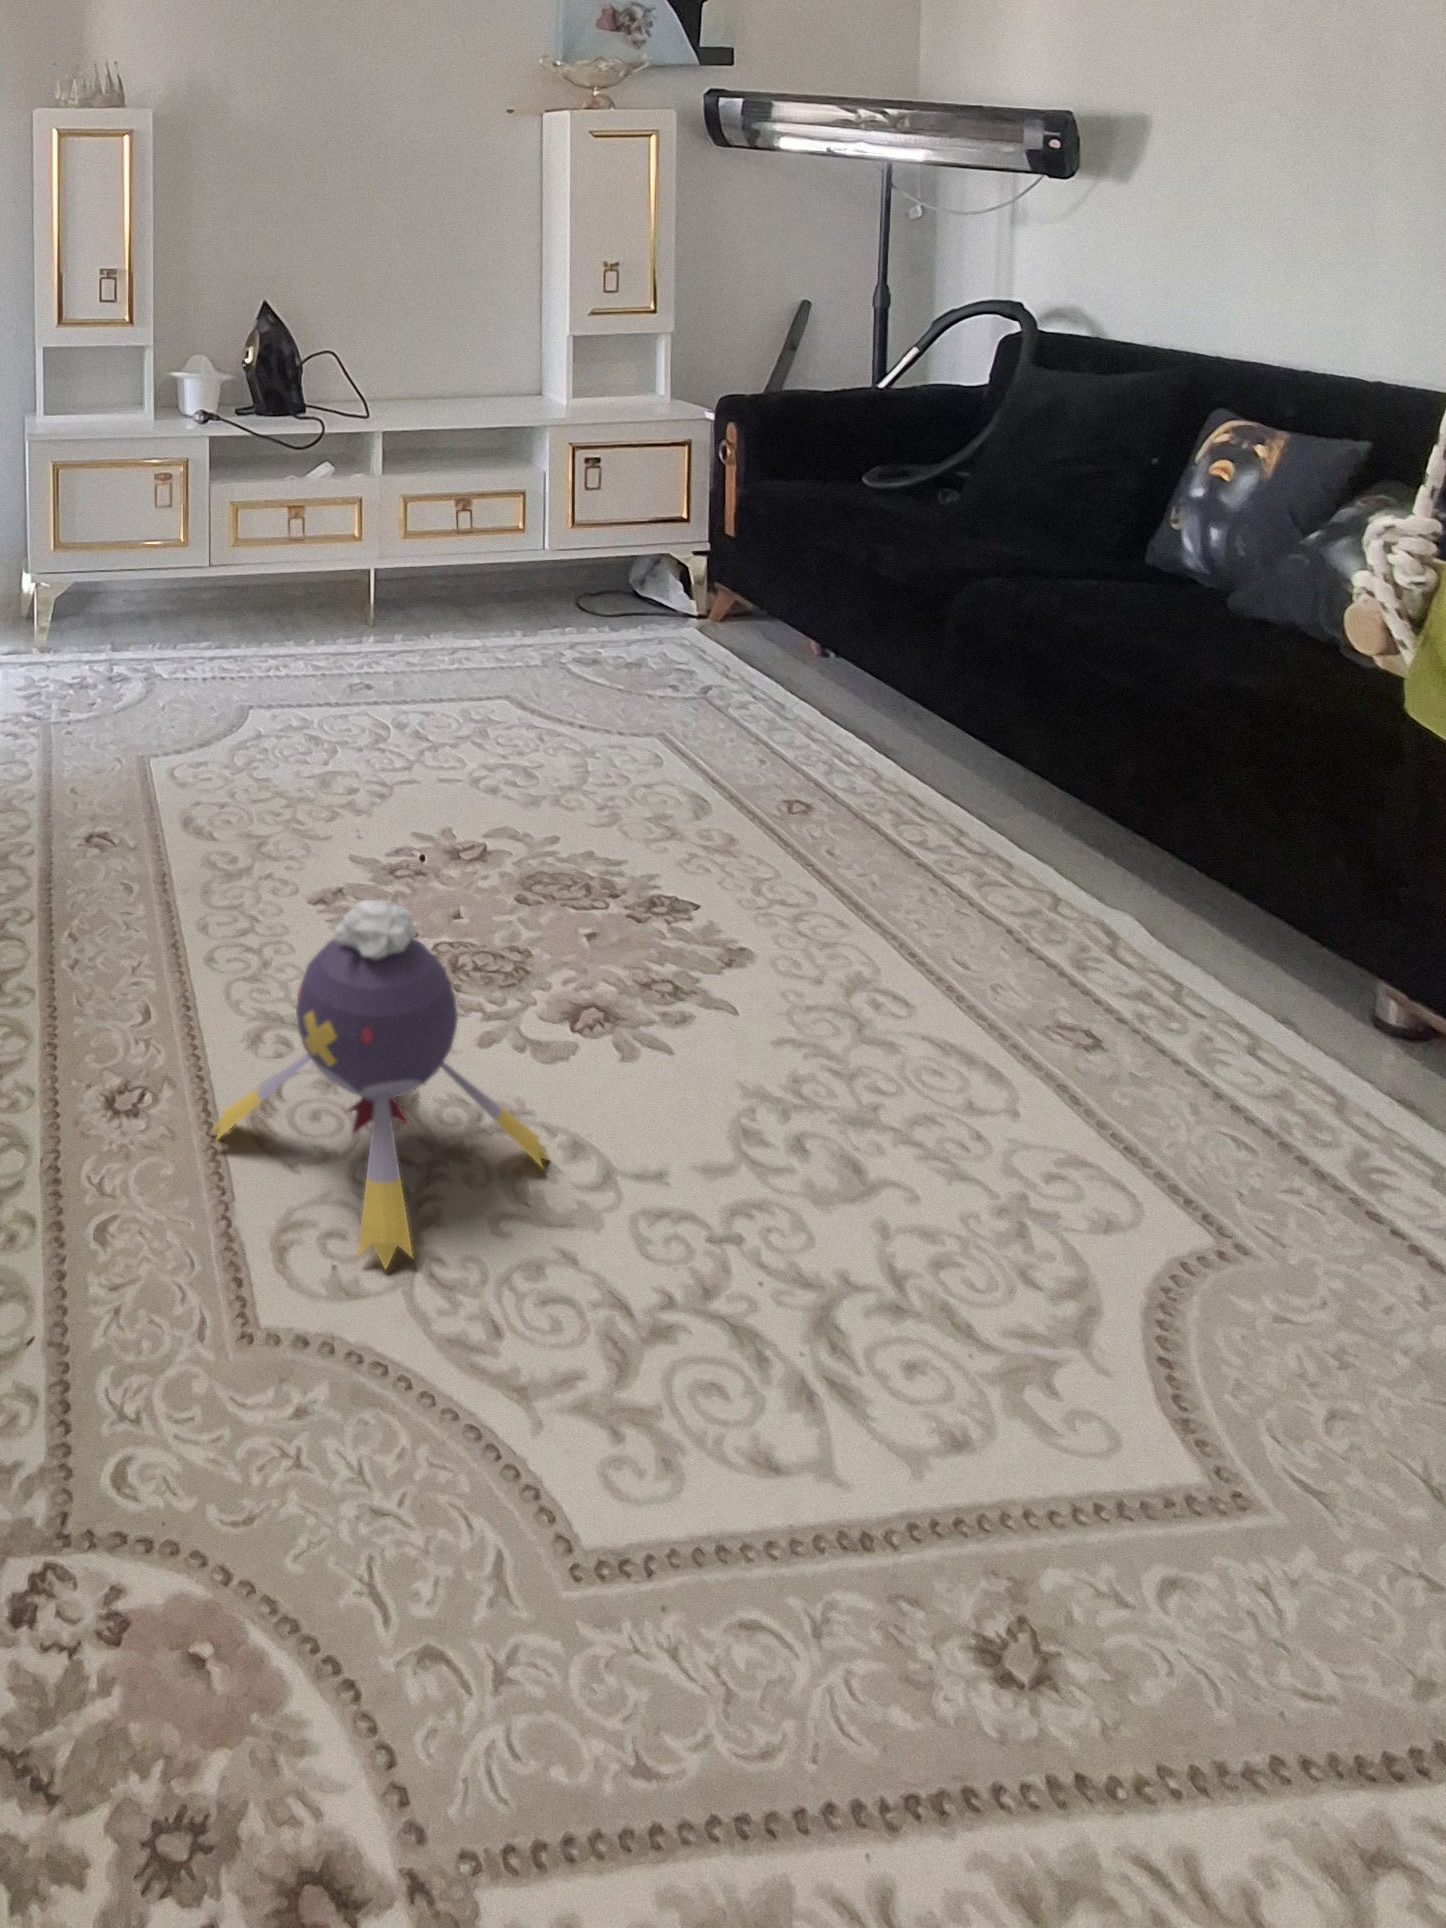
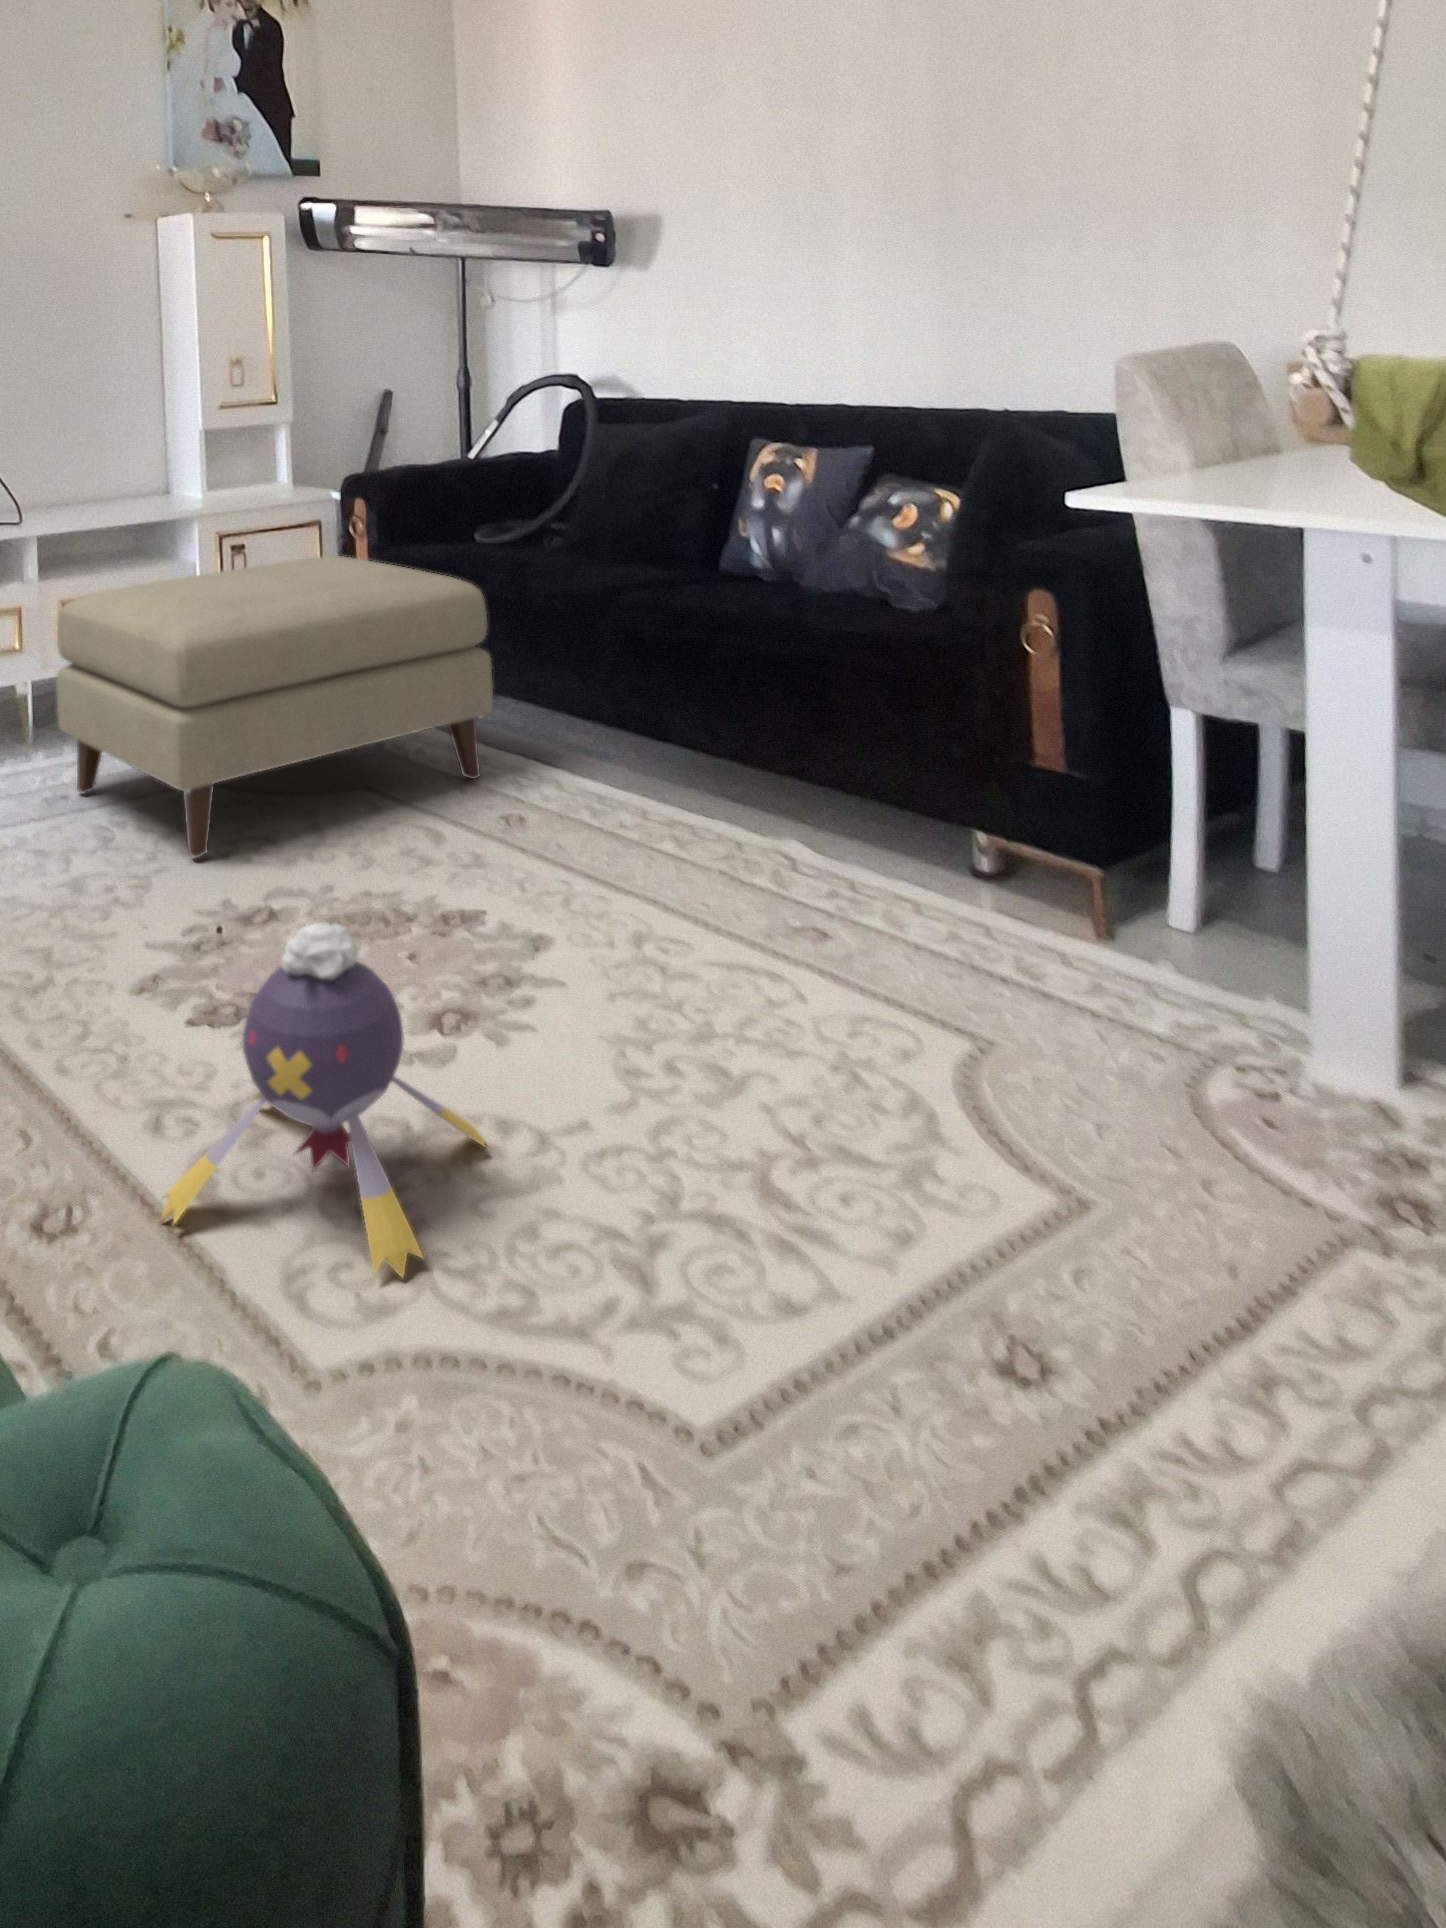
ottoman: none [361,488,812,781] -> present [56,556,493,858]

